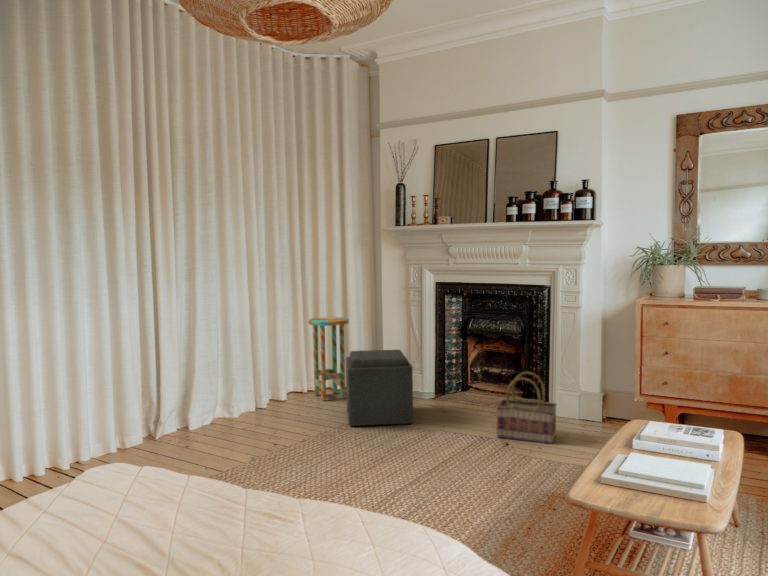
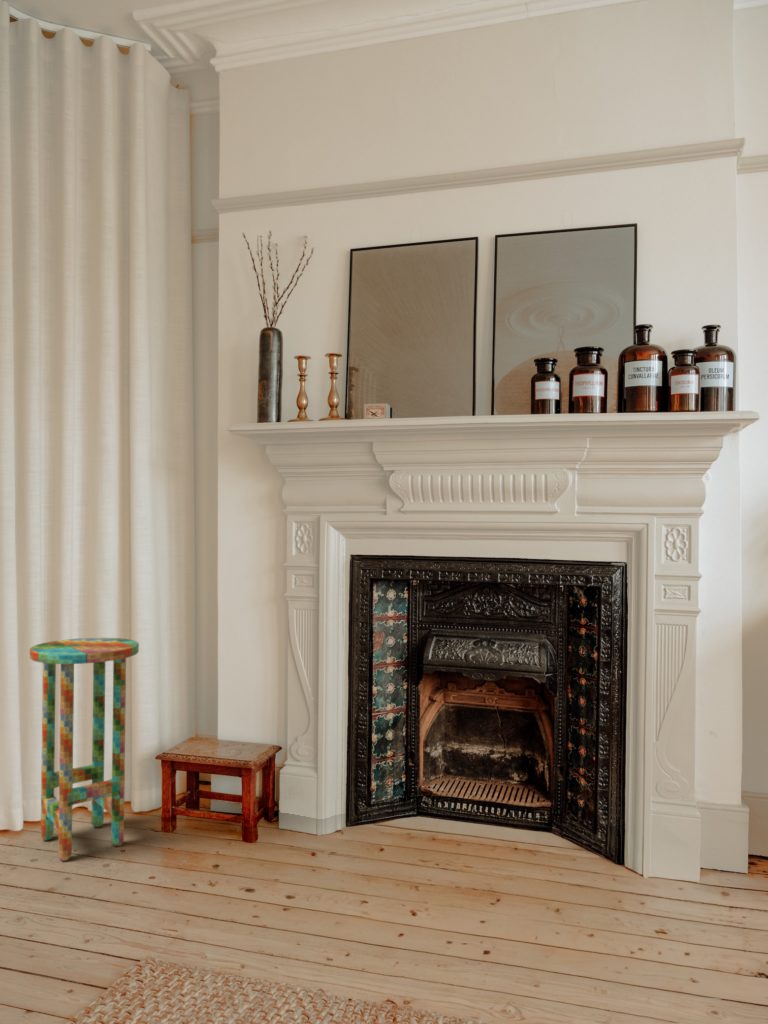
ottoman: present [346,350,413,426] -> none [129,725,323,982]
basket: present [496,372,557,444] -> none [564,788,737,1006]

